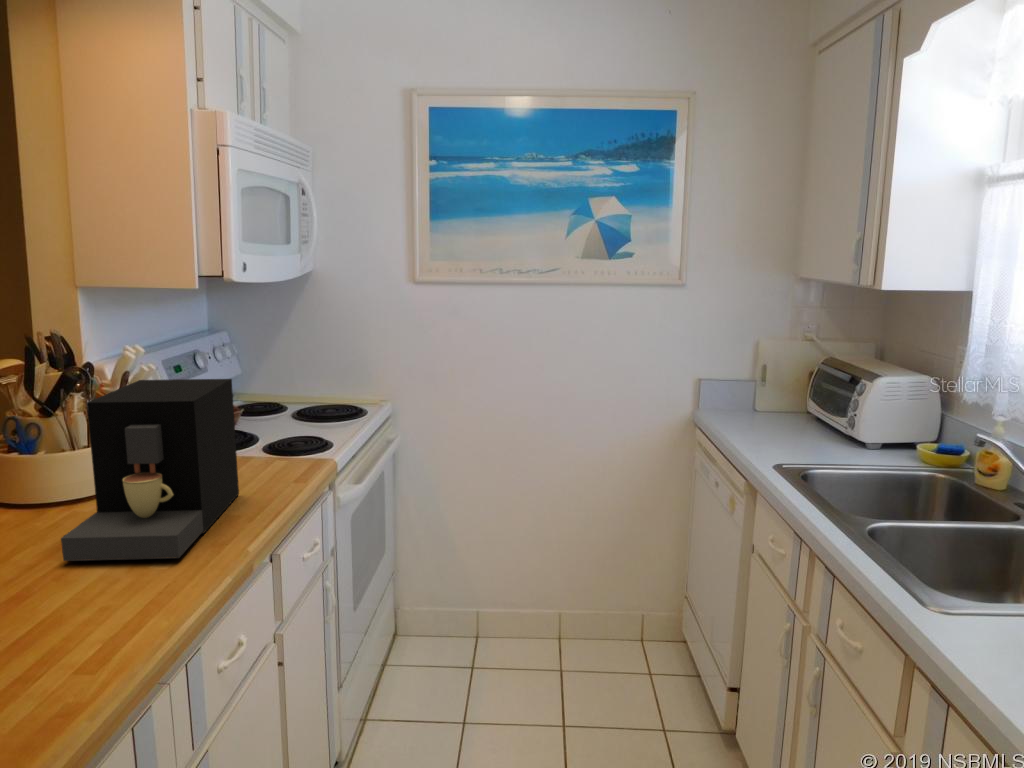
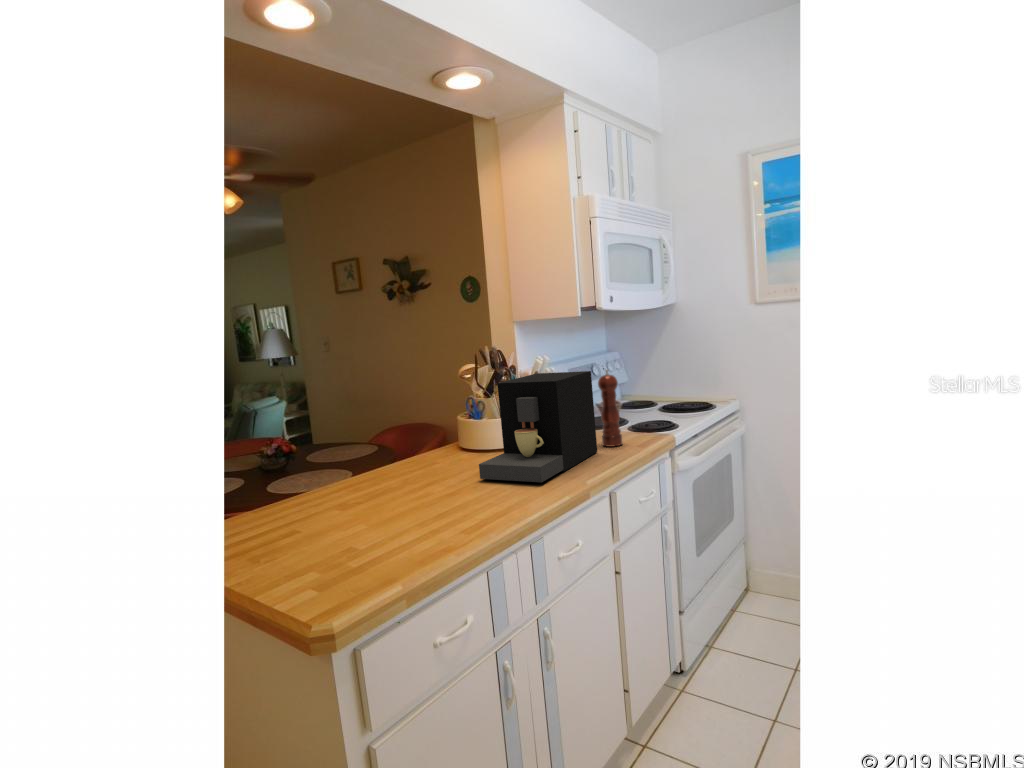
pepper mill: none [236,374,270,483] -> present [598,369,622,446]

